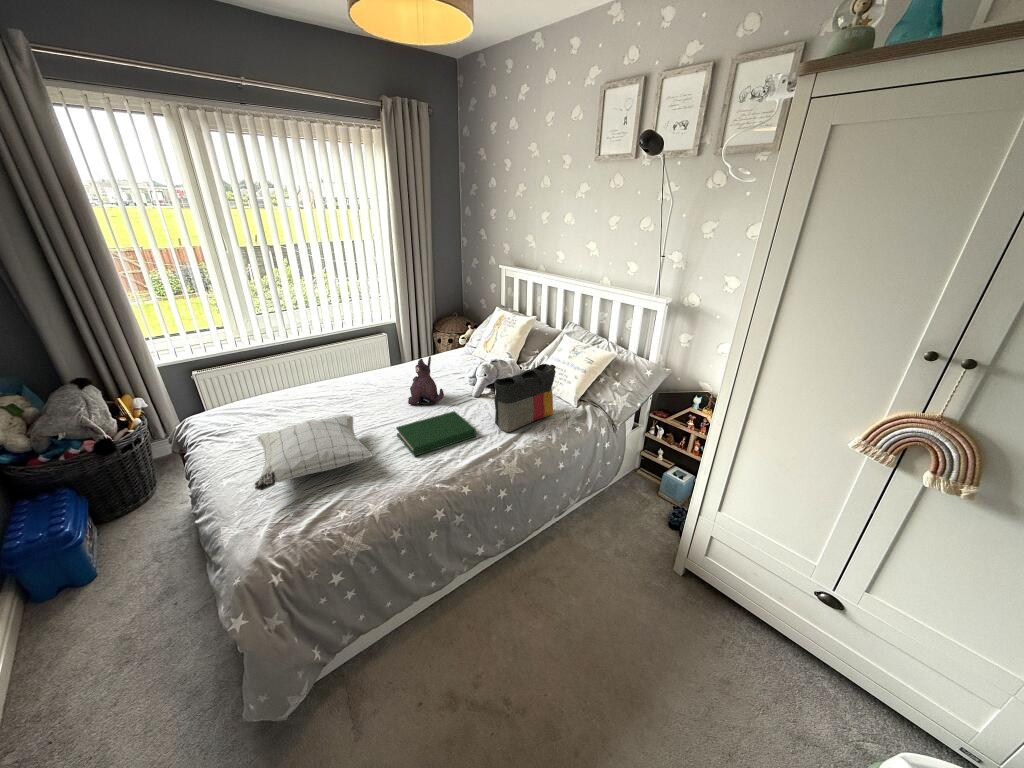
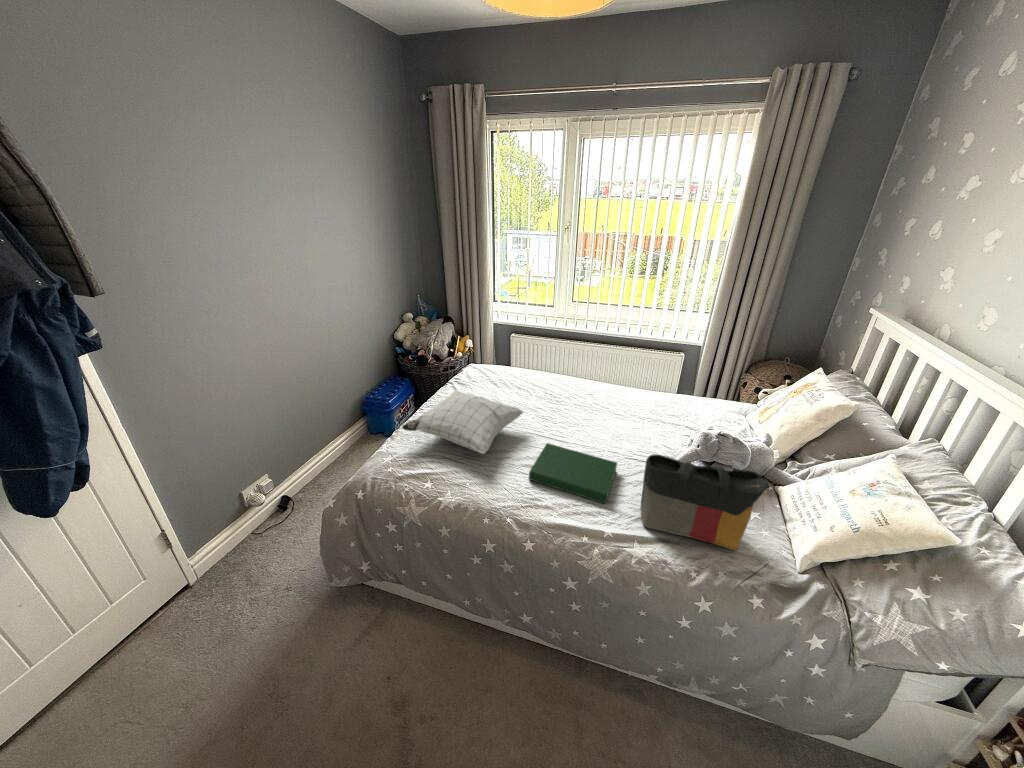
plush toy: present [408,356,444,405] -> none [596,388,638,444]

